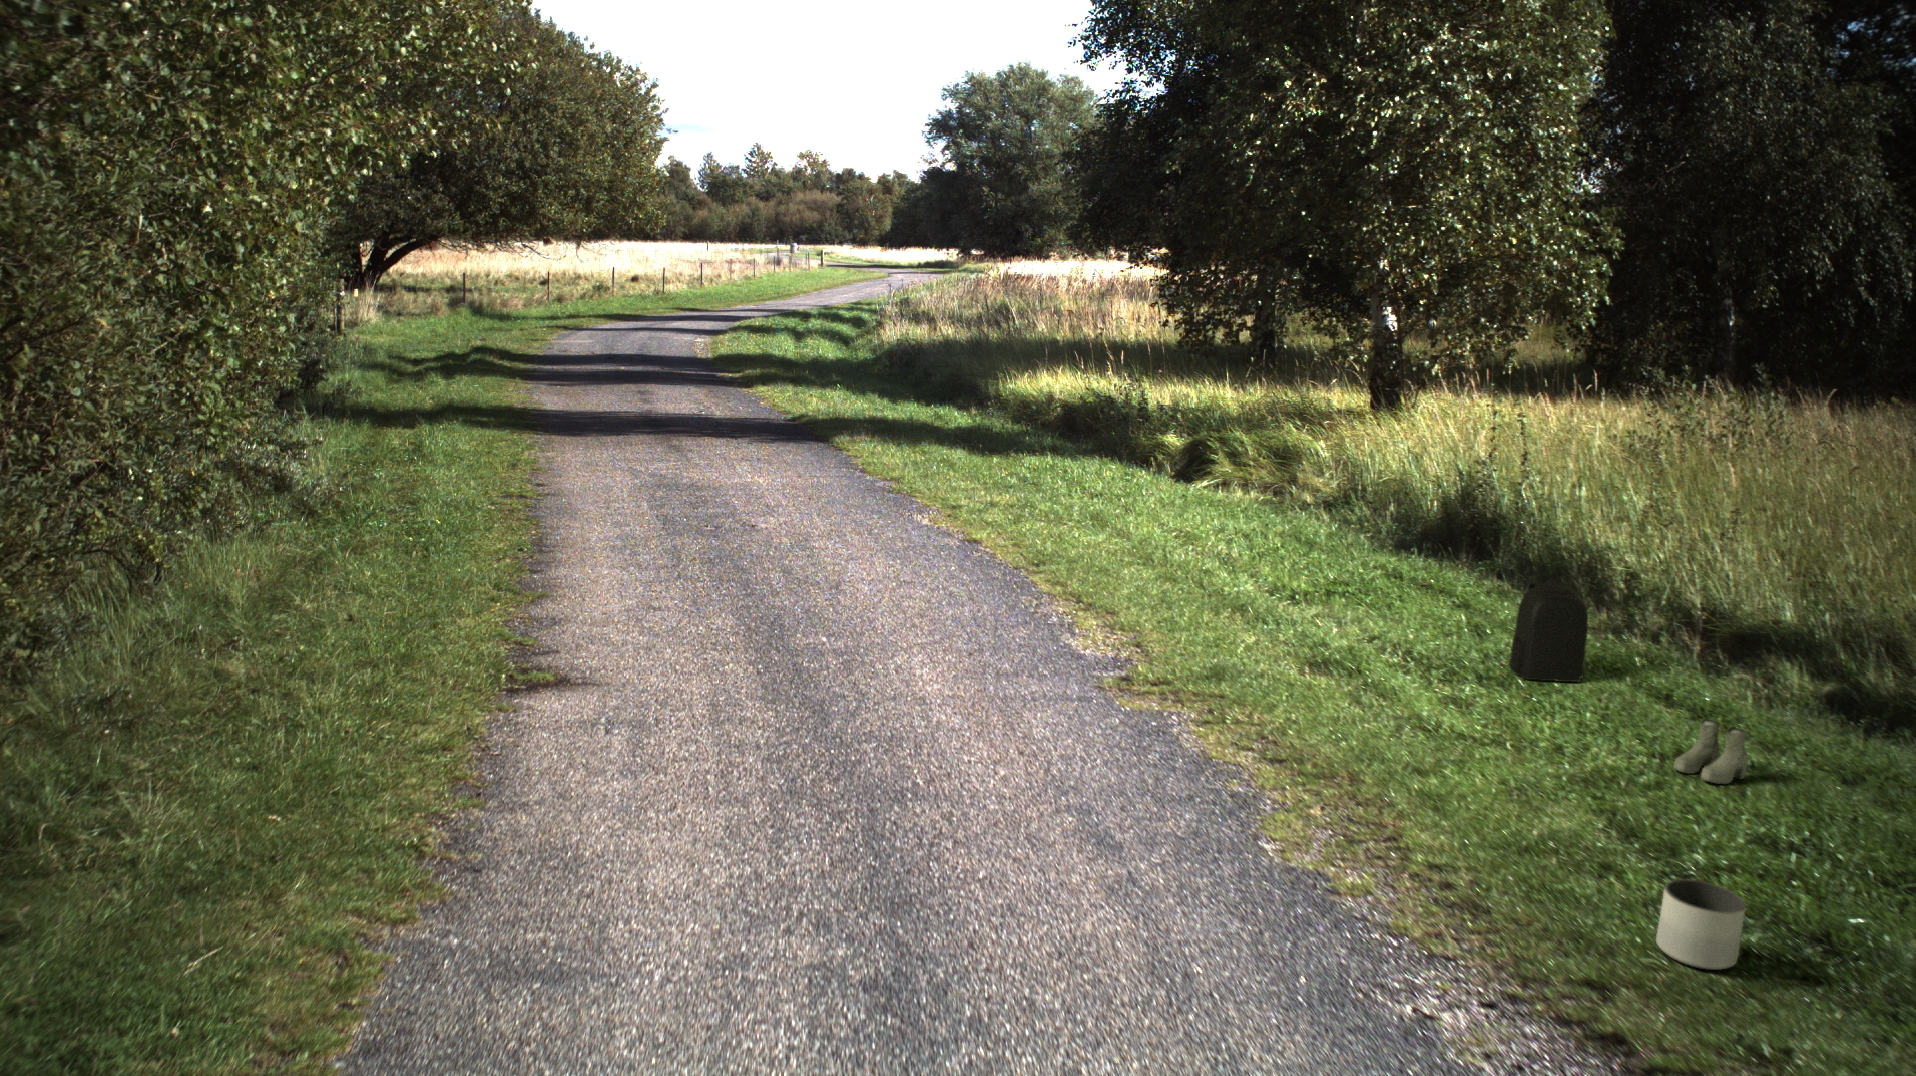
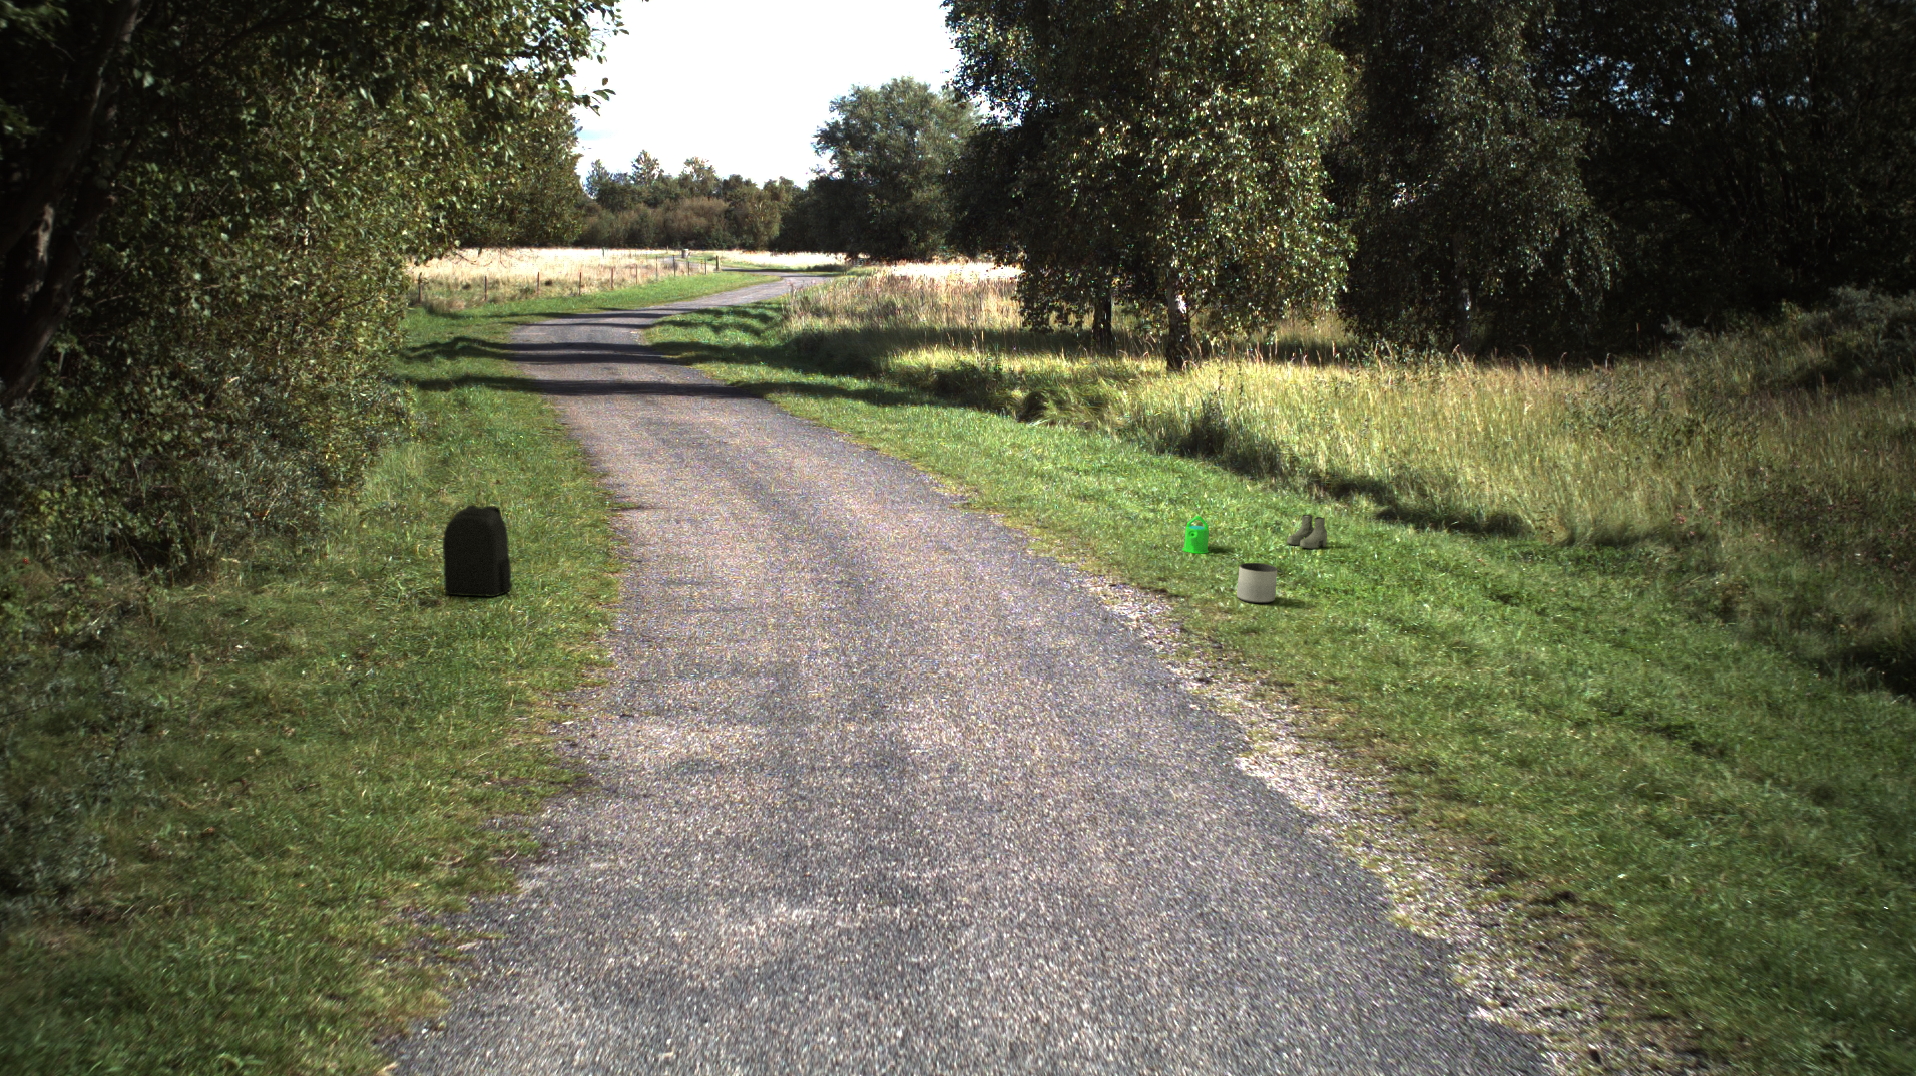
backpack: present [1509,581,1588,682] -> present [443,505,512,597]
watering can: none [1496,731,1549,798] -> present [1182,516,1209,553]

